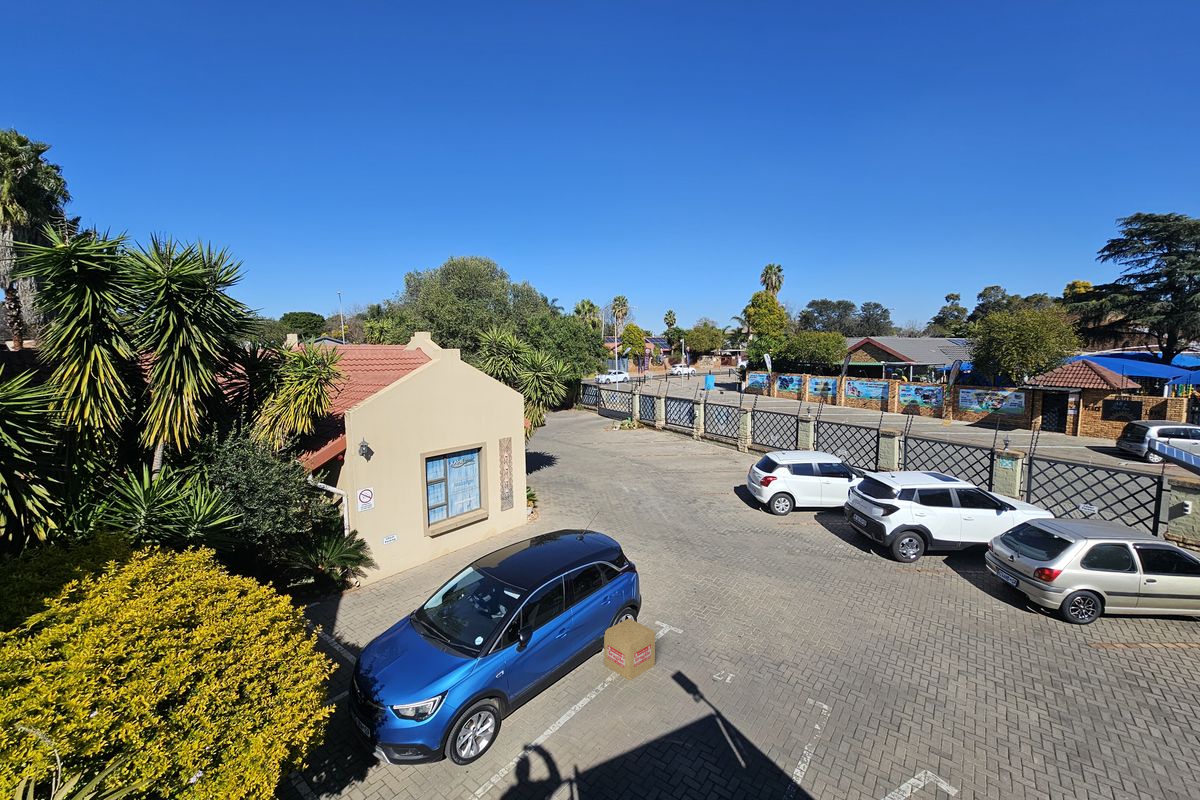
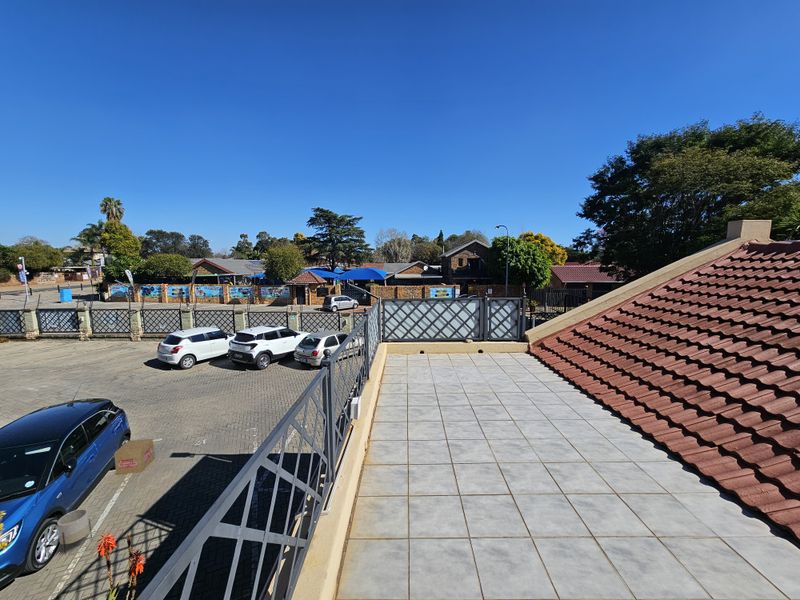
planter: none [490,703,524,763] -> present [57,509,92,554]

